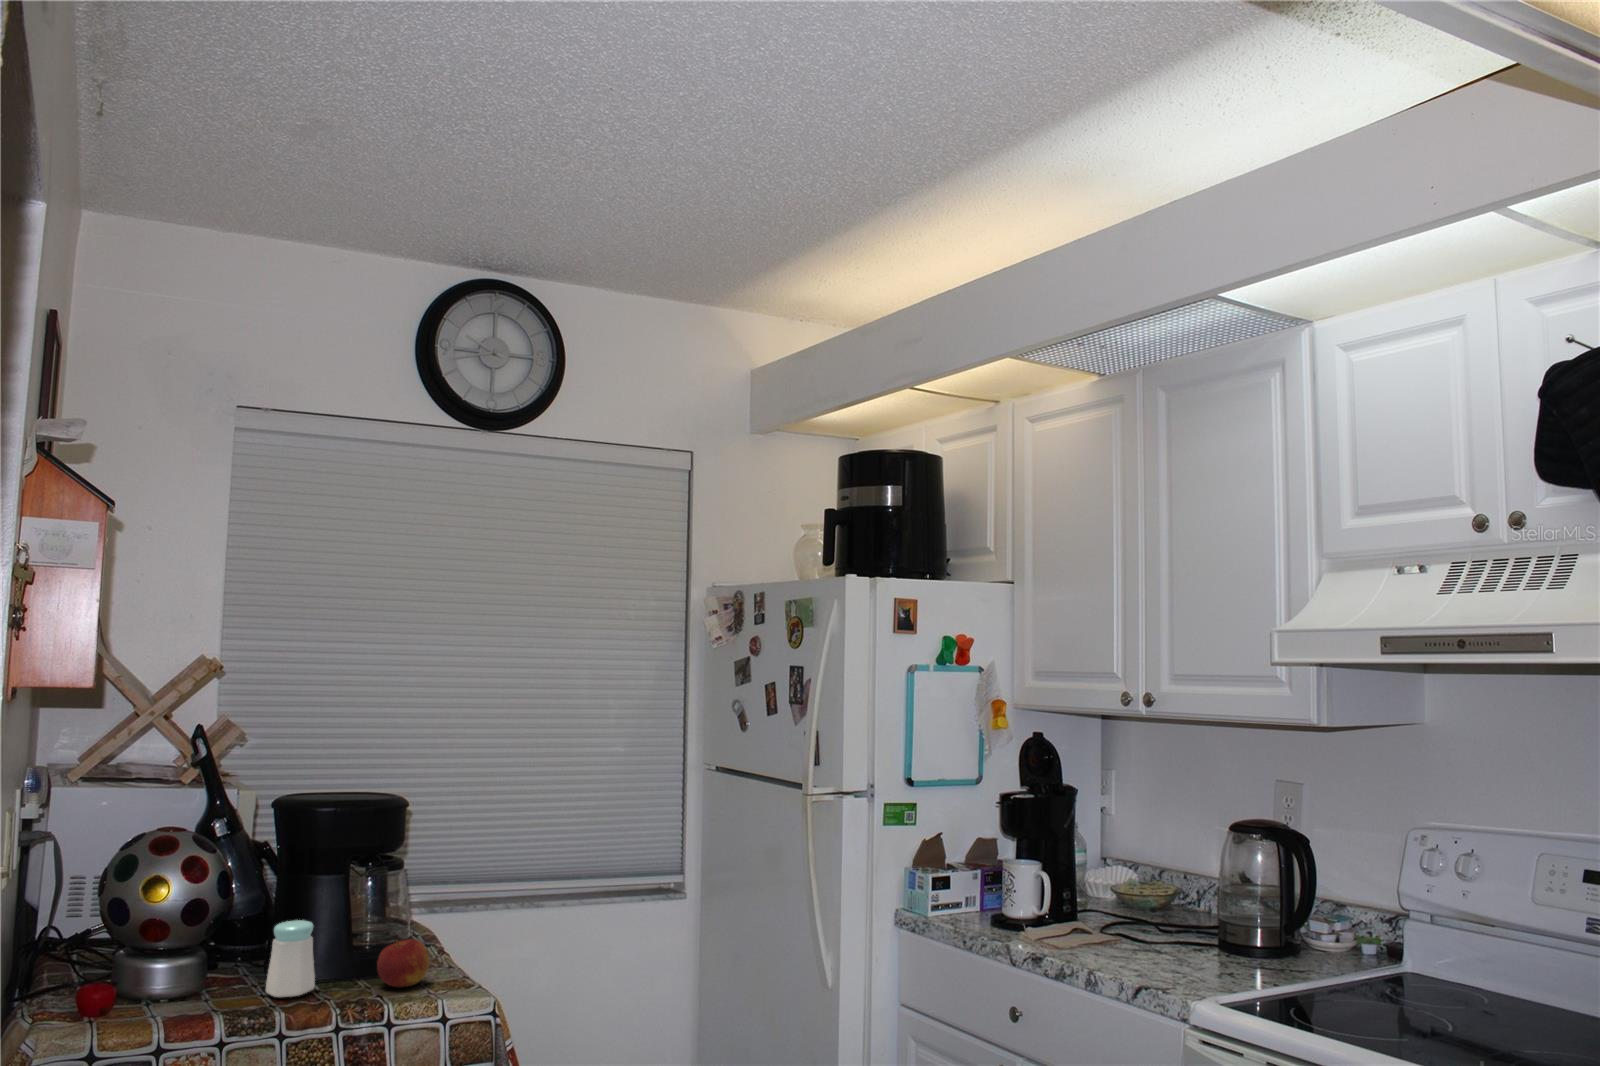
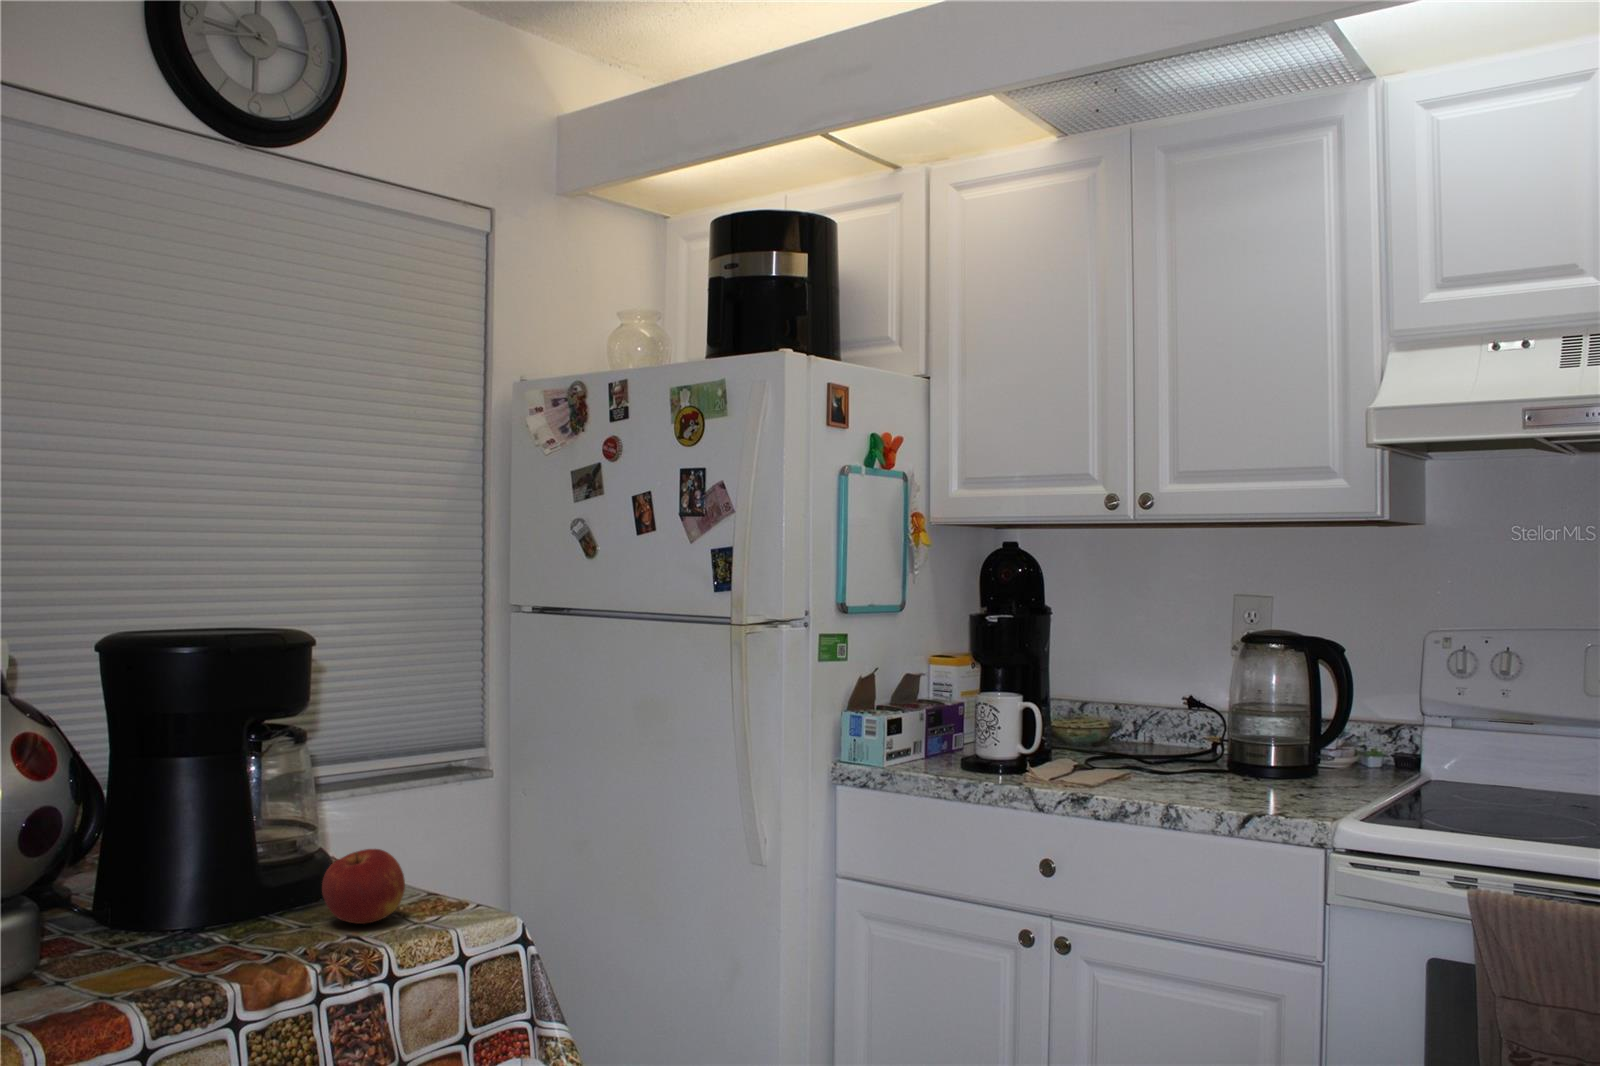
salt shaker: present [266,920,315,997] -> none [150,835,231,964]

